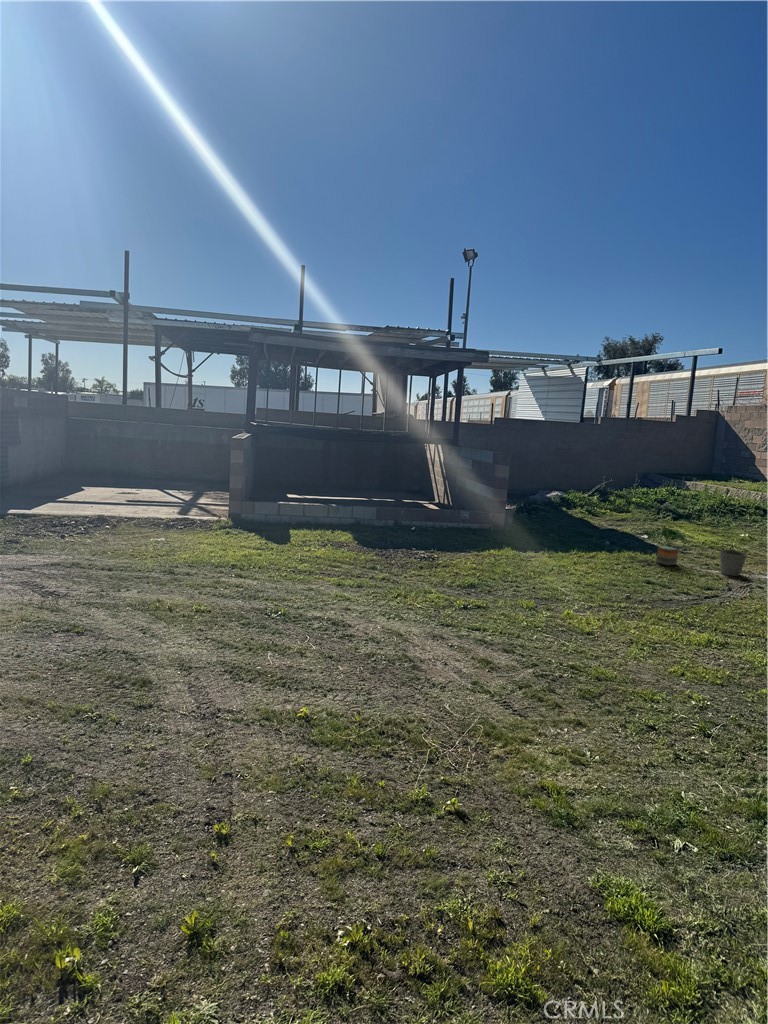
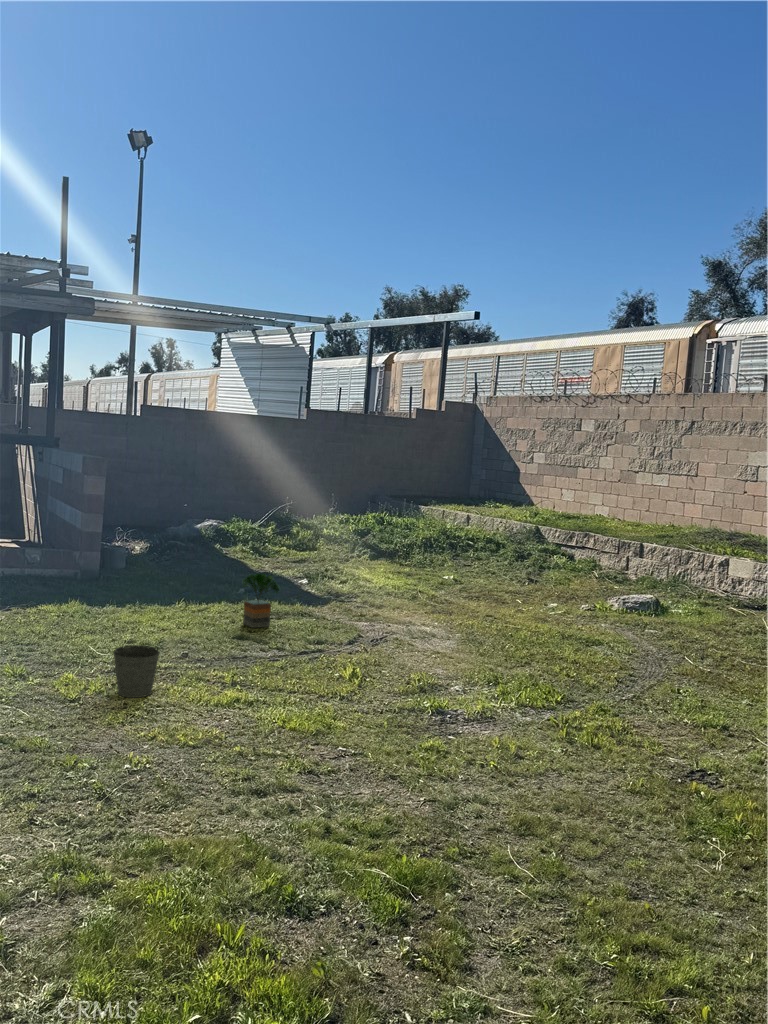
bucket: present [720,550,747,576] -> present [114,645,159,698]

